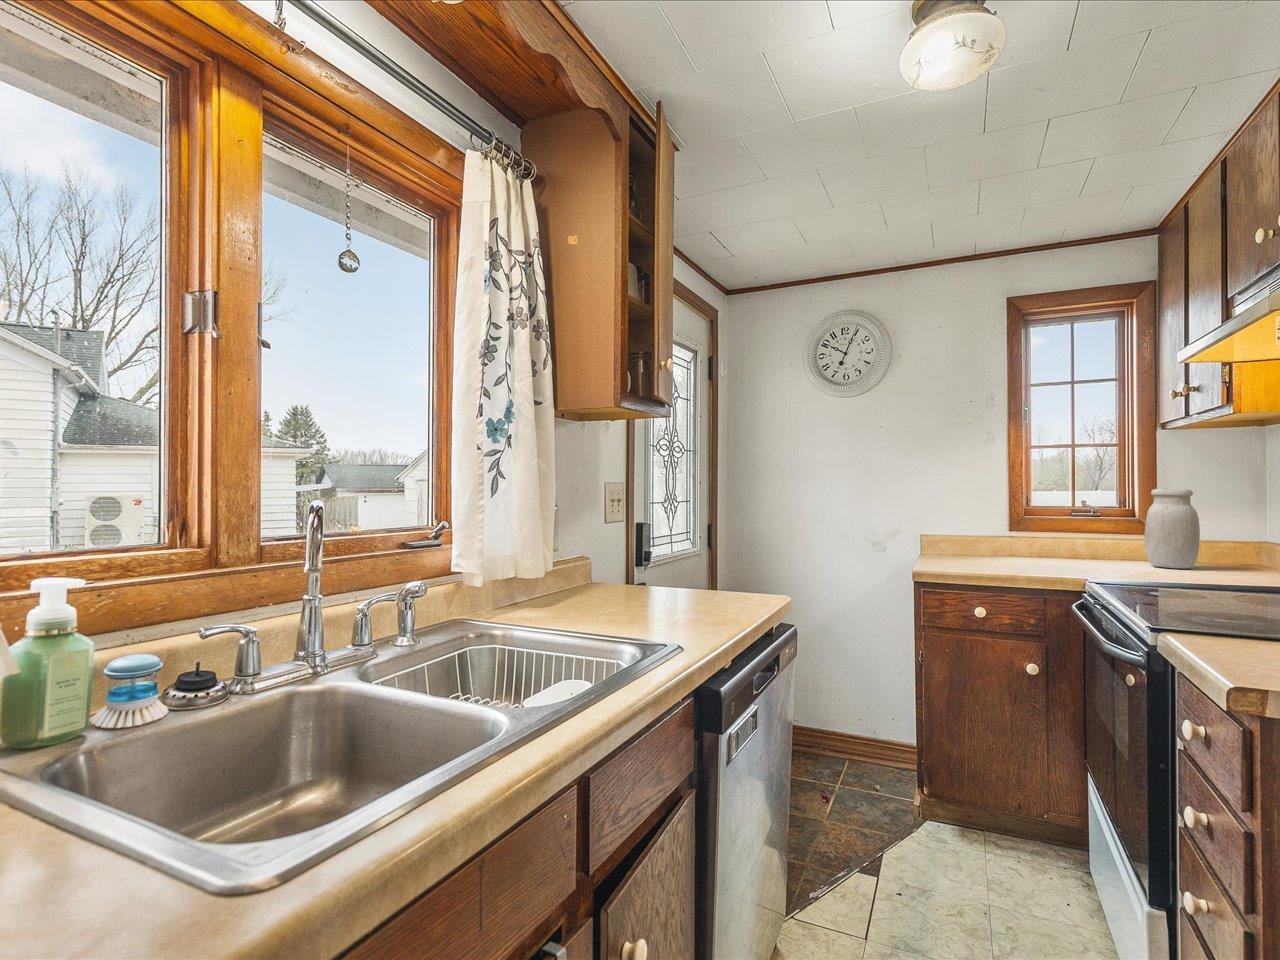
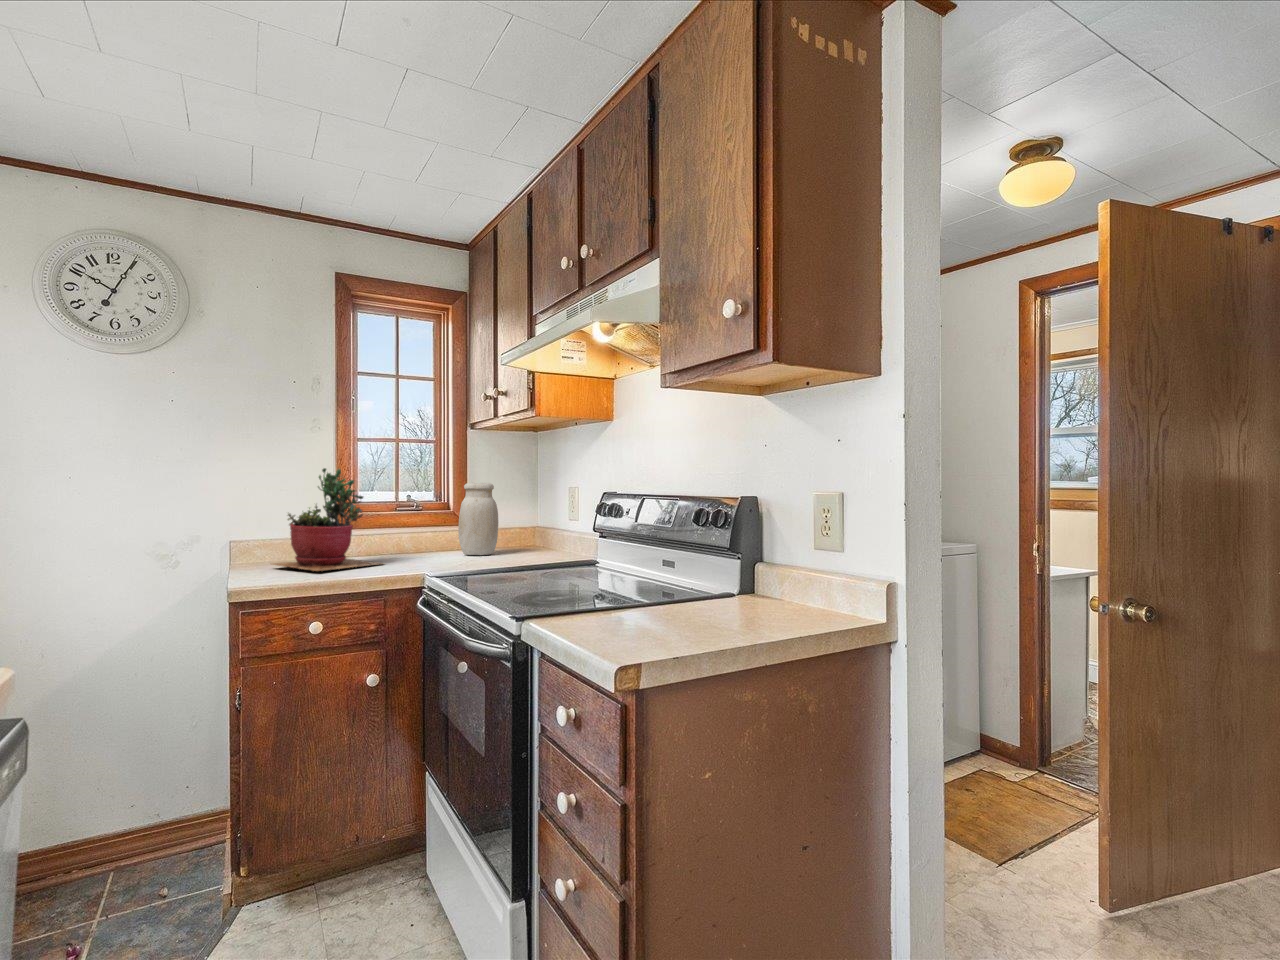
succulent plant: none [947,475,1054,566] -> present [273,468,382,571]

